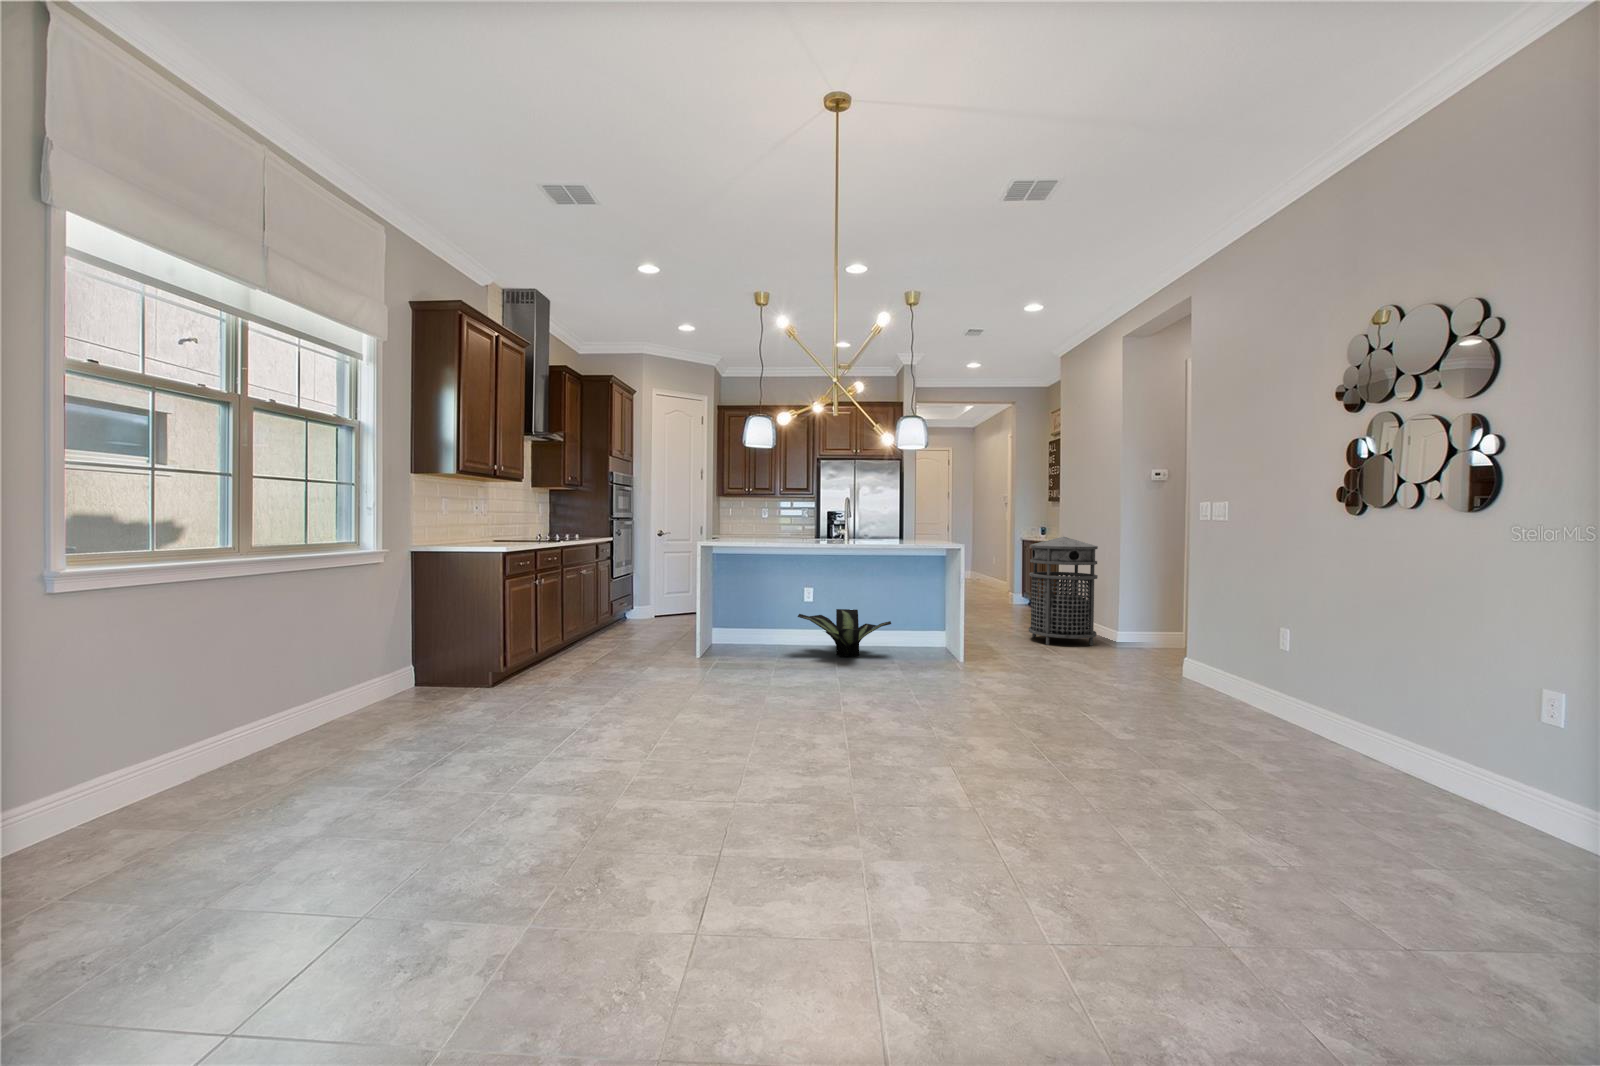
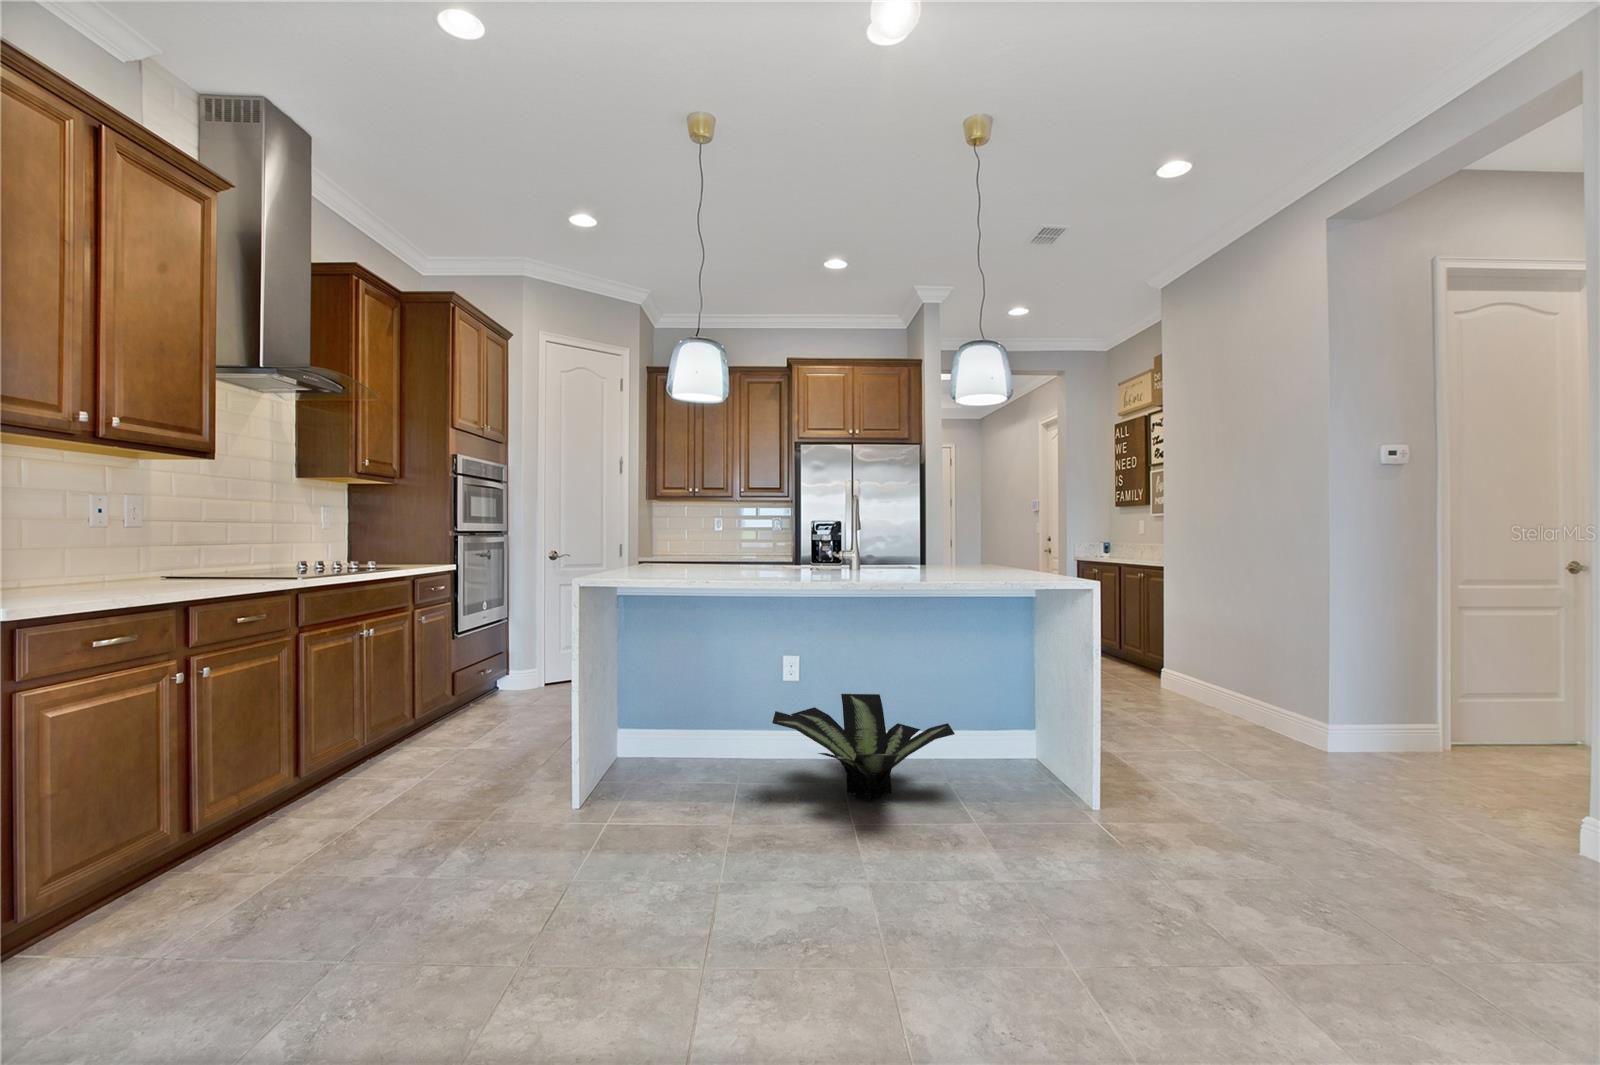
trash can: present [1029,537,1098,646] -> none [1155,559,1281,747]

